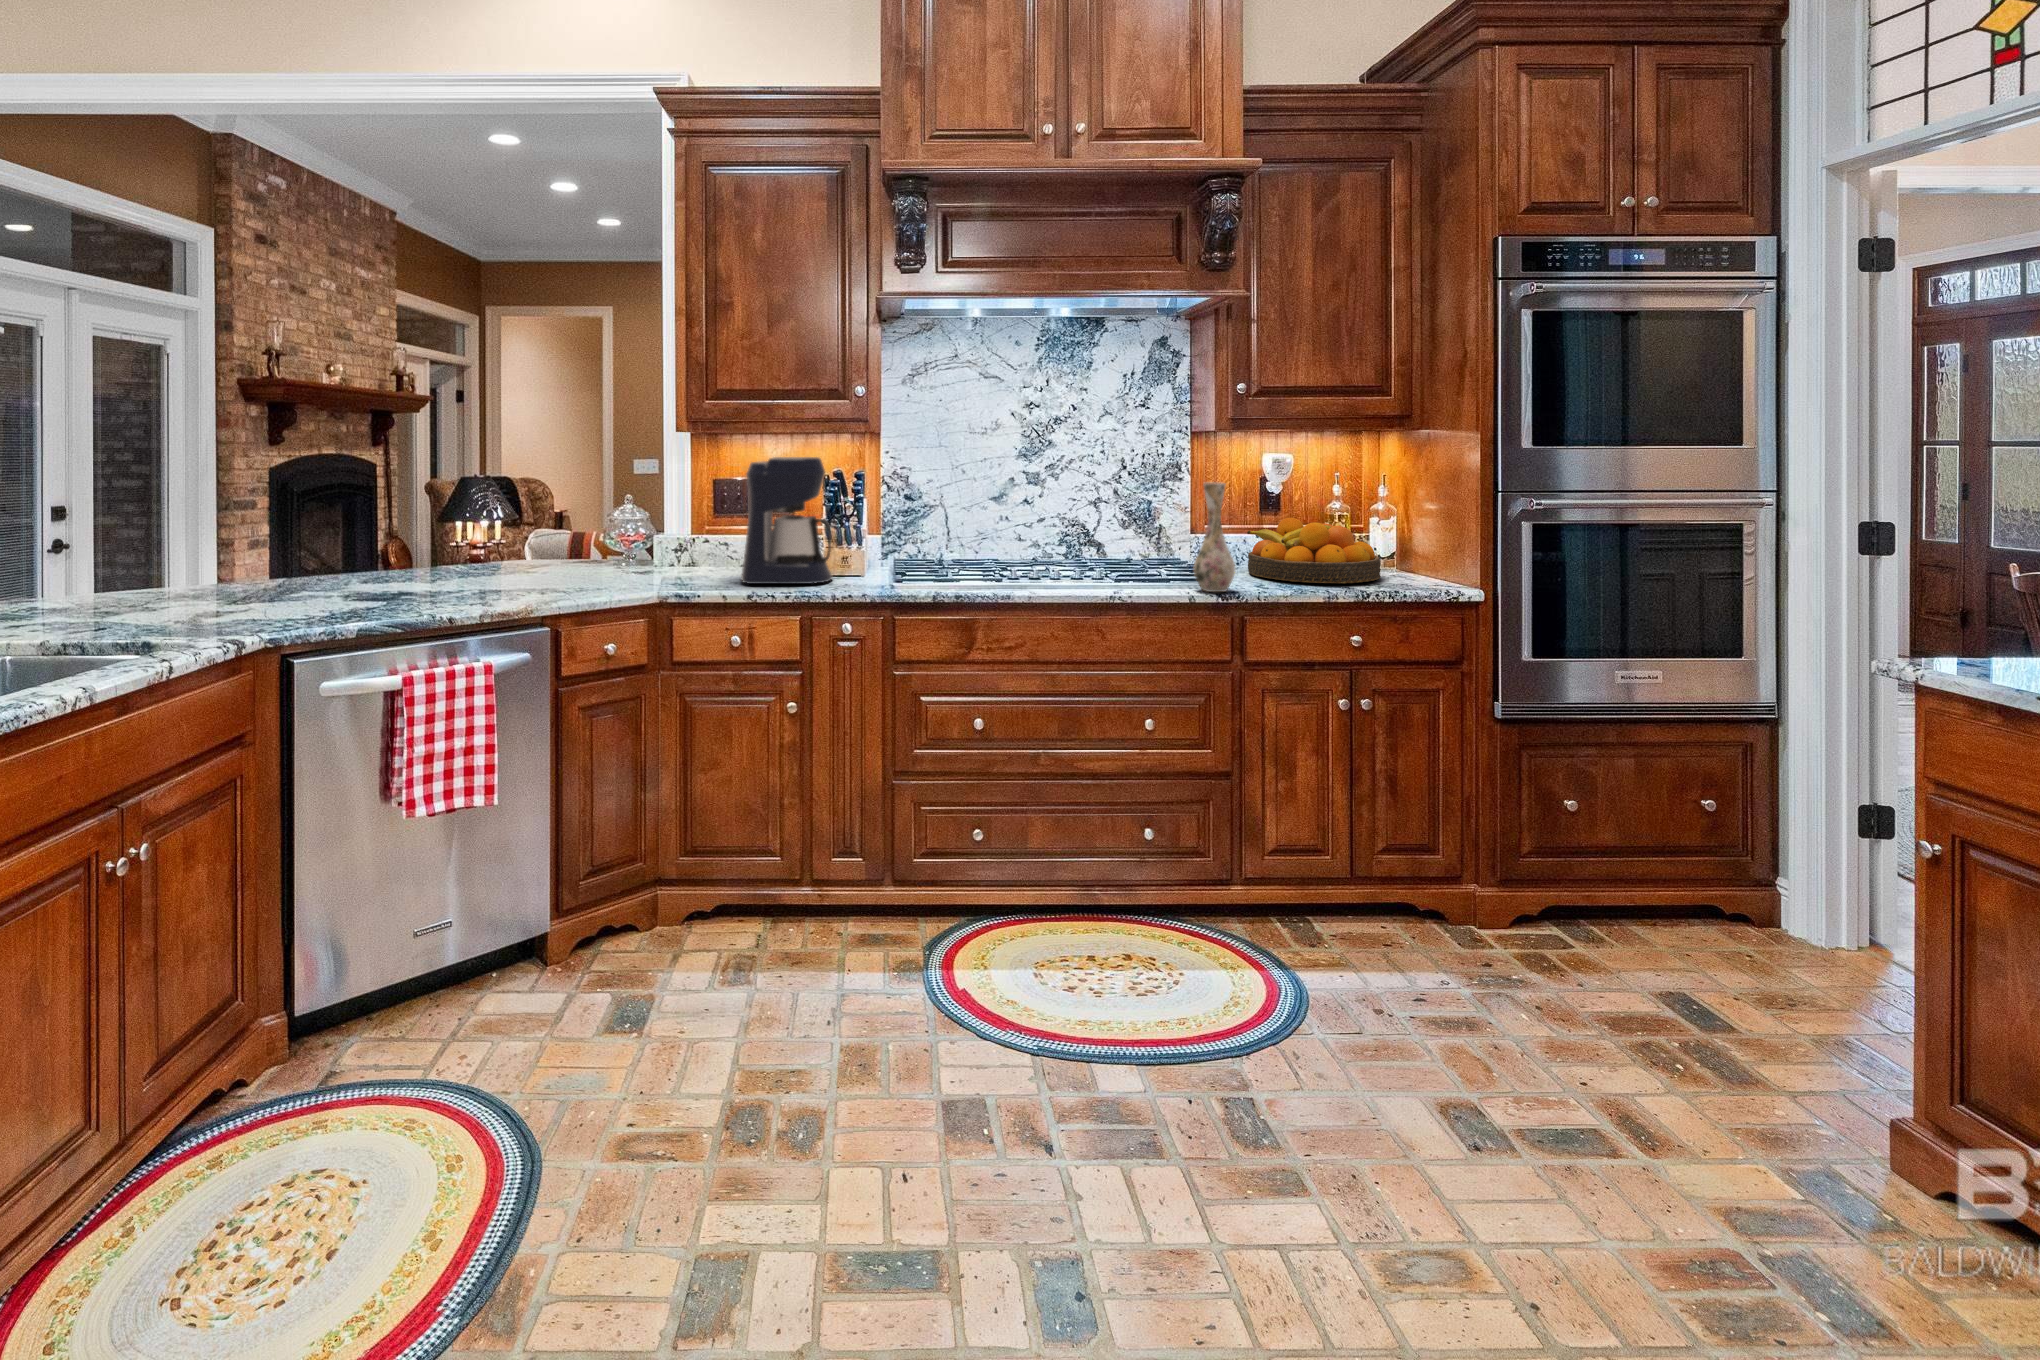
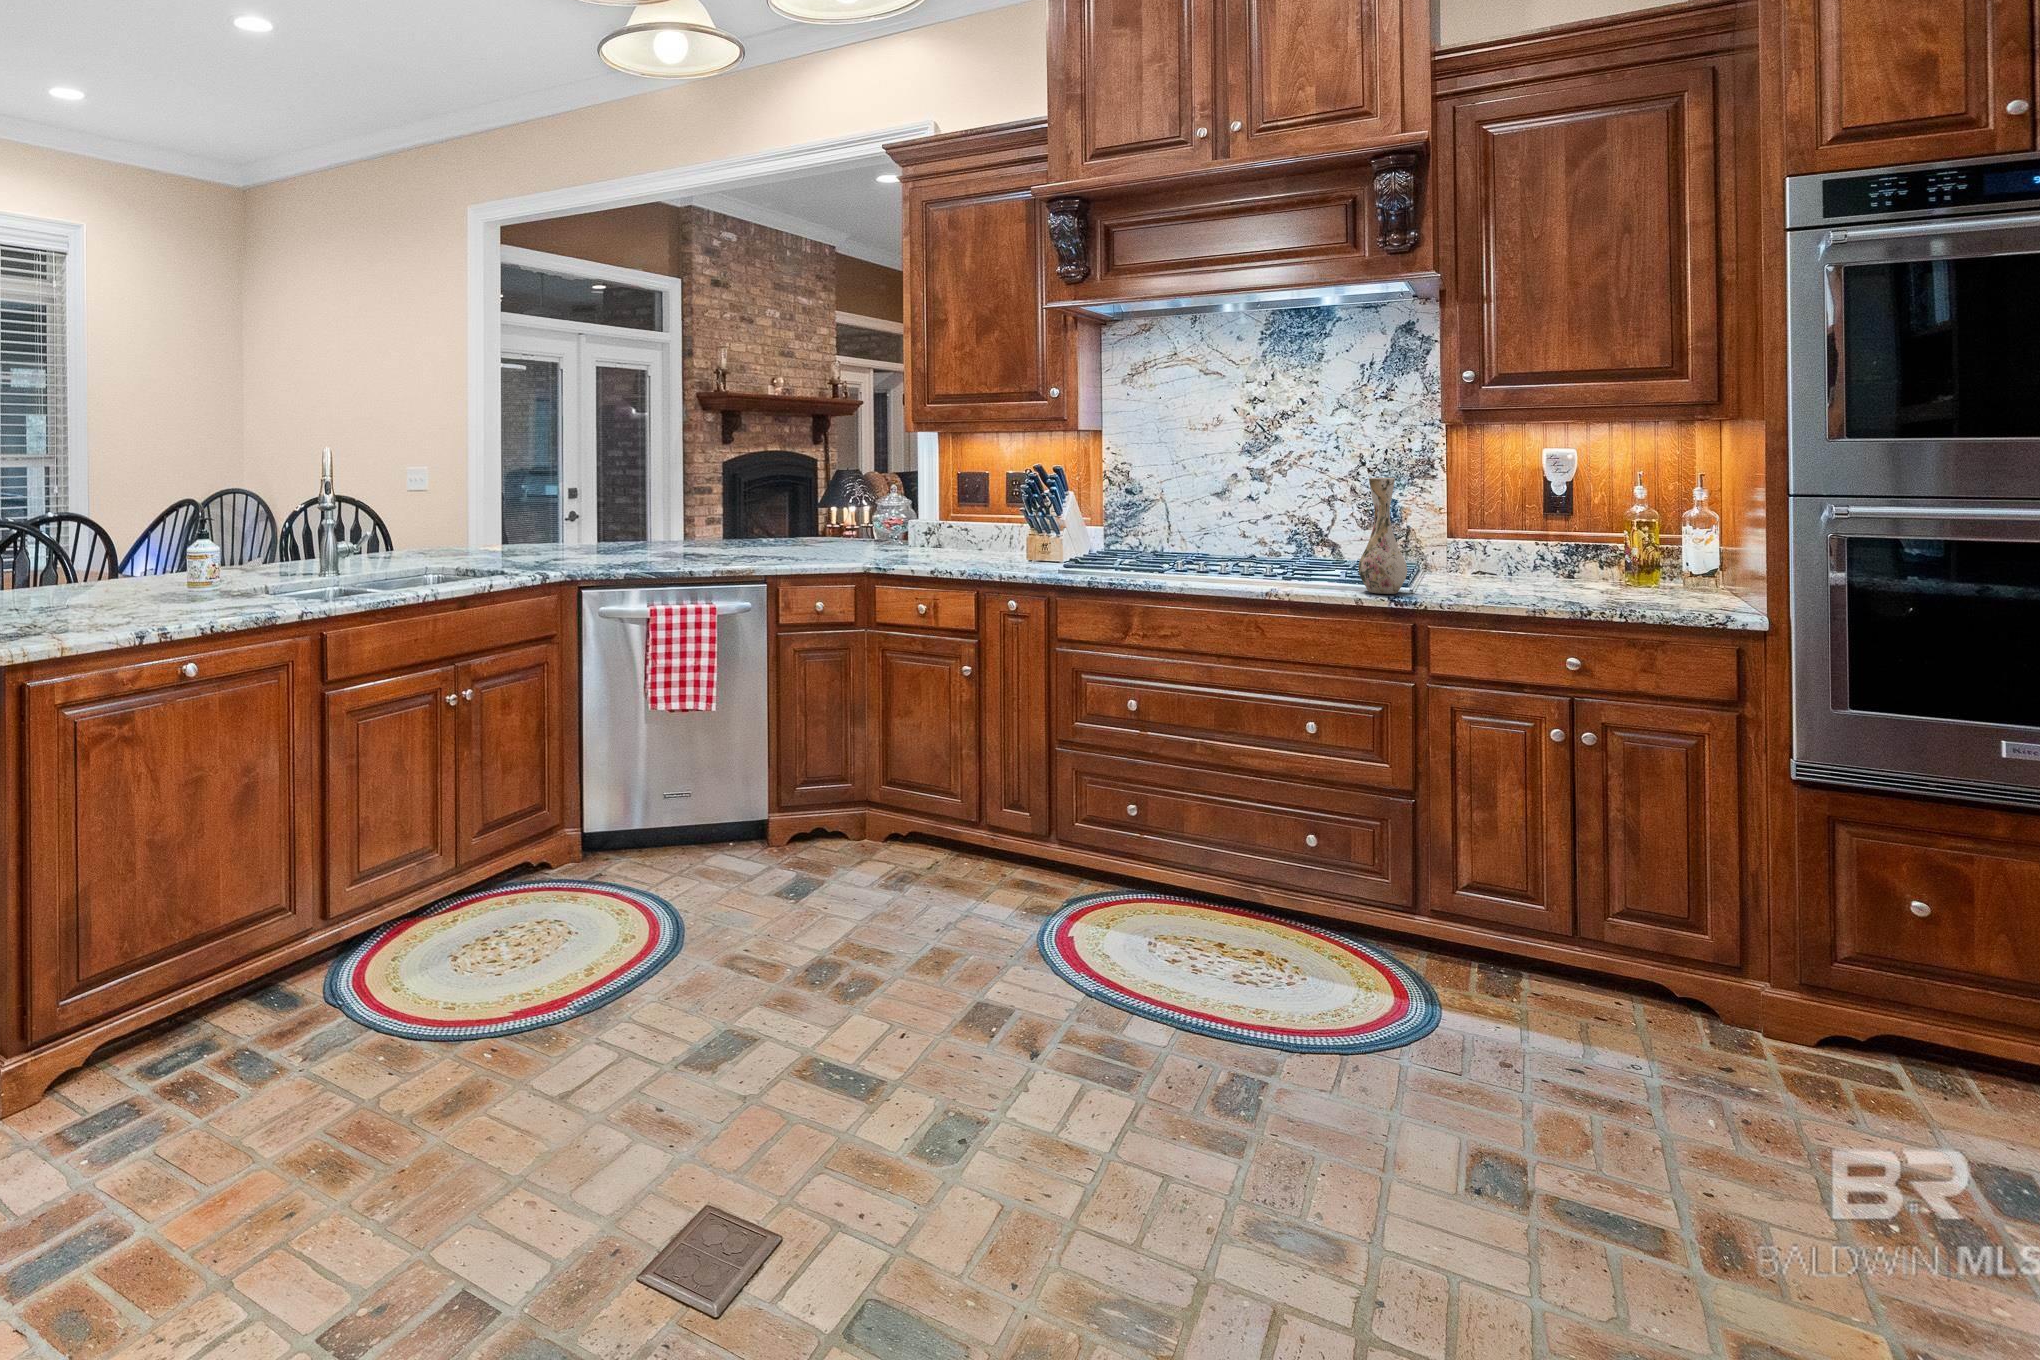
coffee maker: present [741,457,832,584] -> none [939,451,1023,563]
fruit bowl: present [1247,518,1380,583] -> none [1468,521,1640,596]

